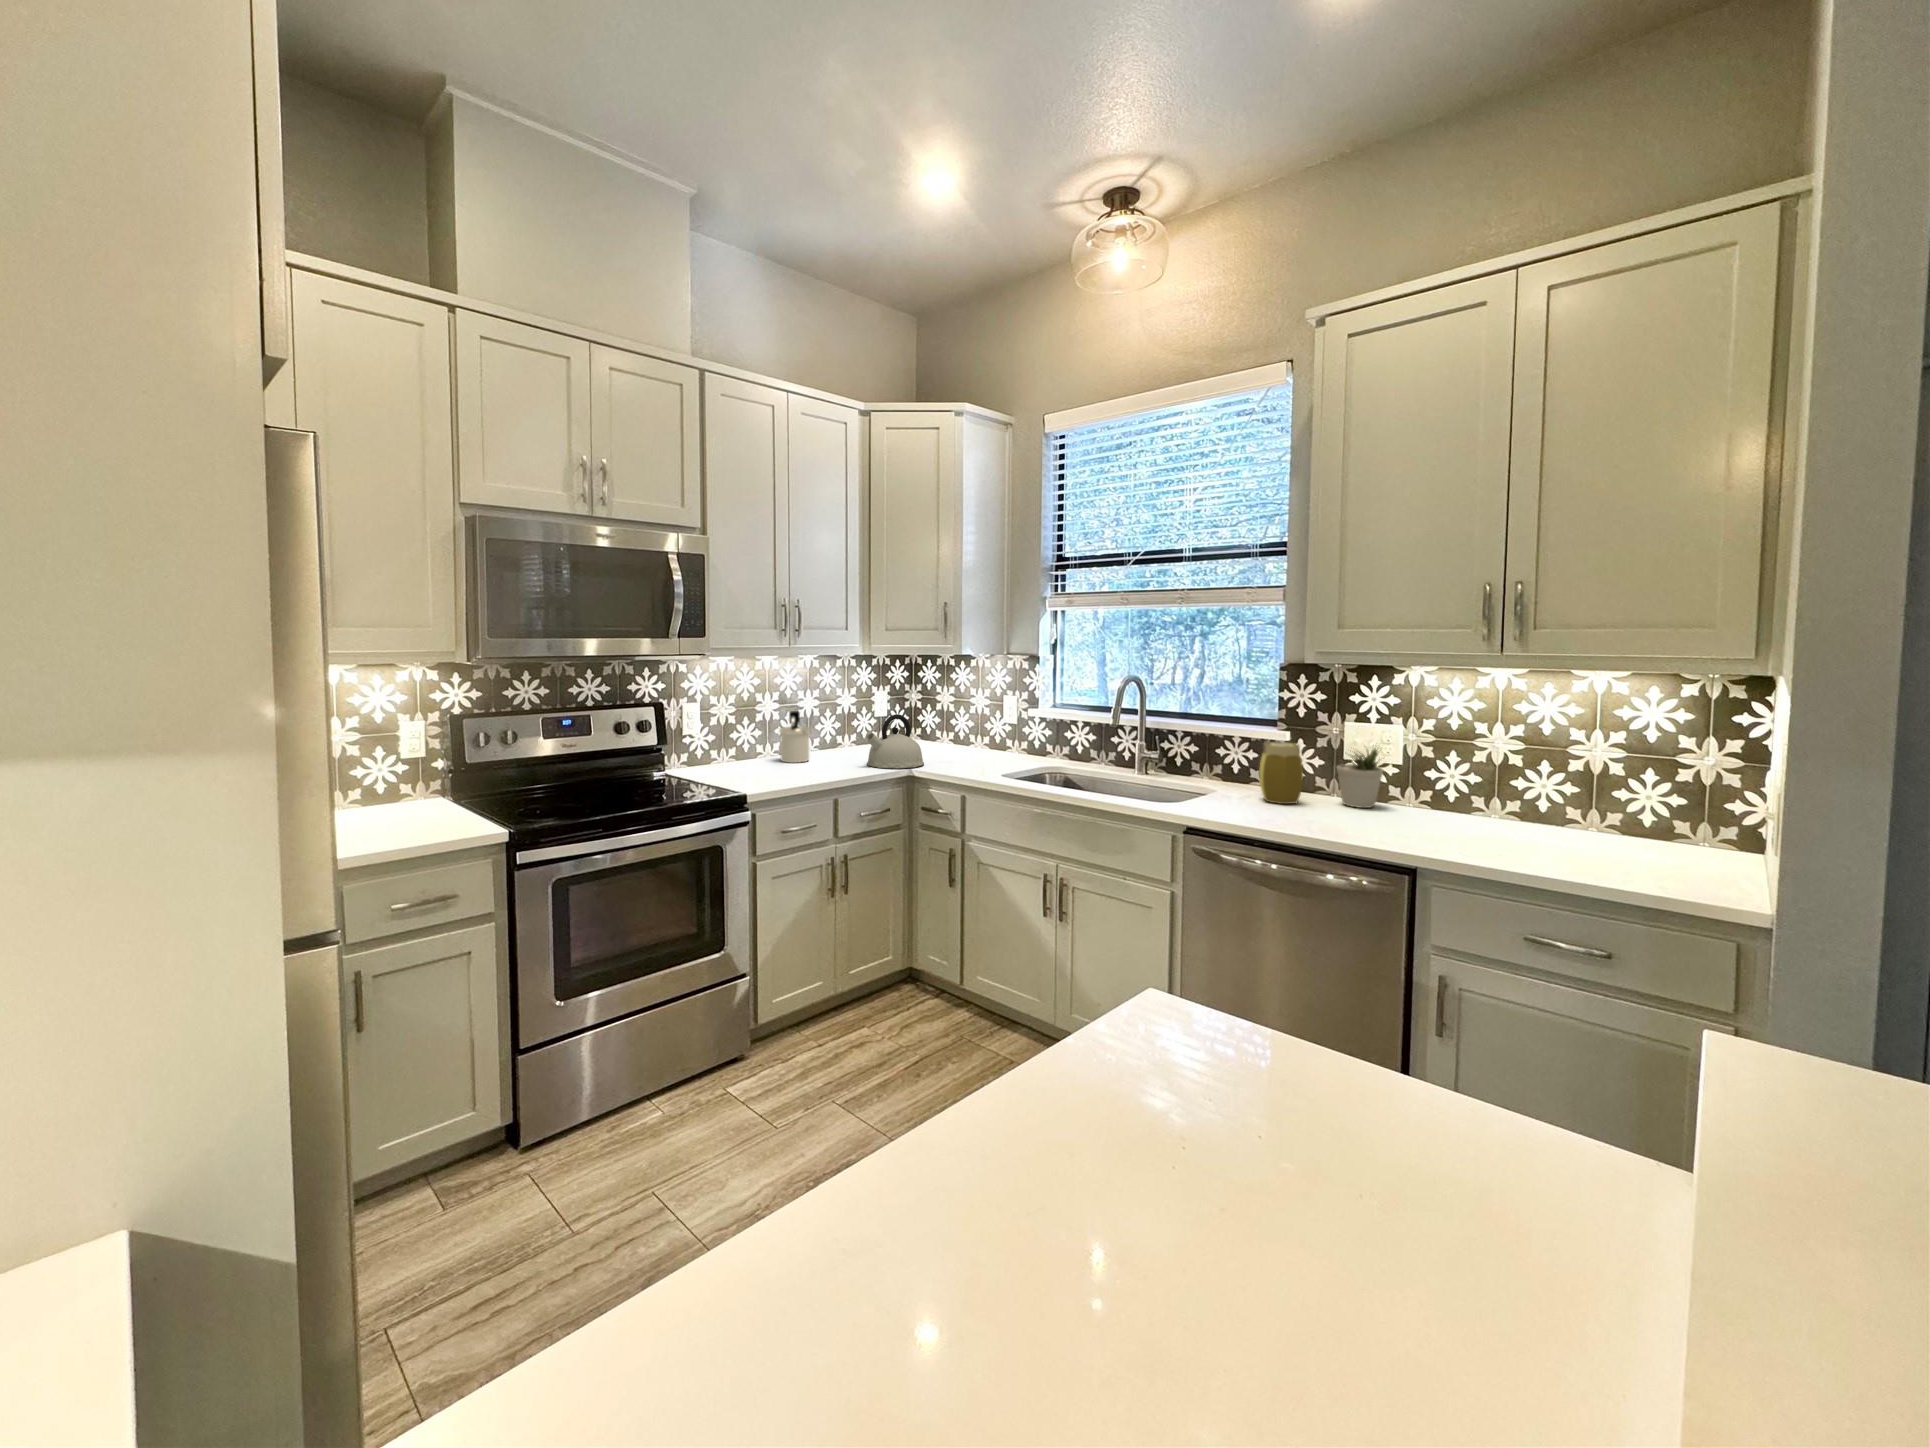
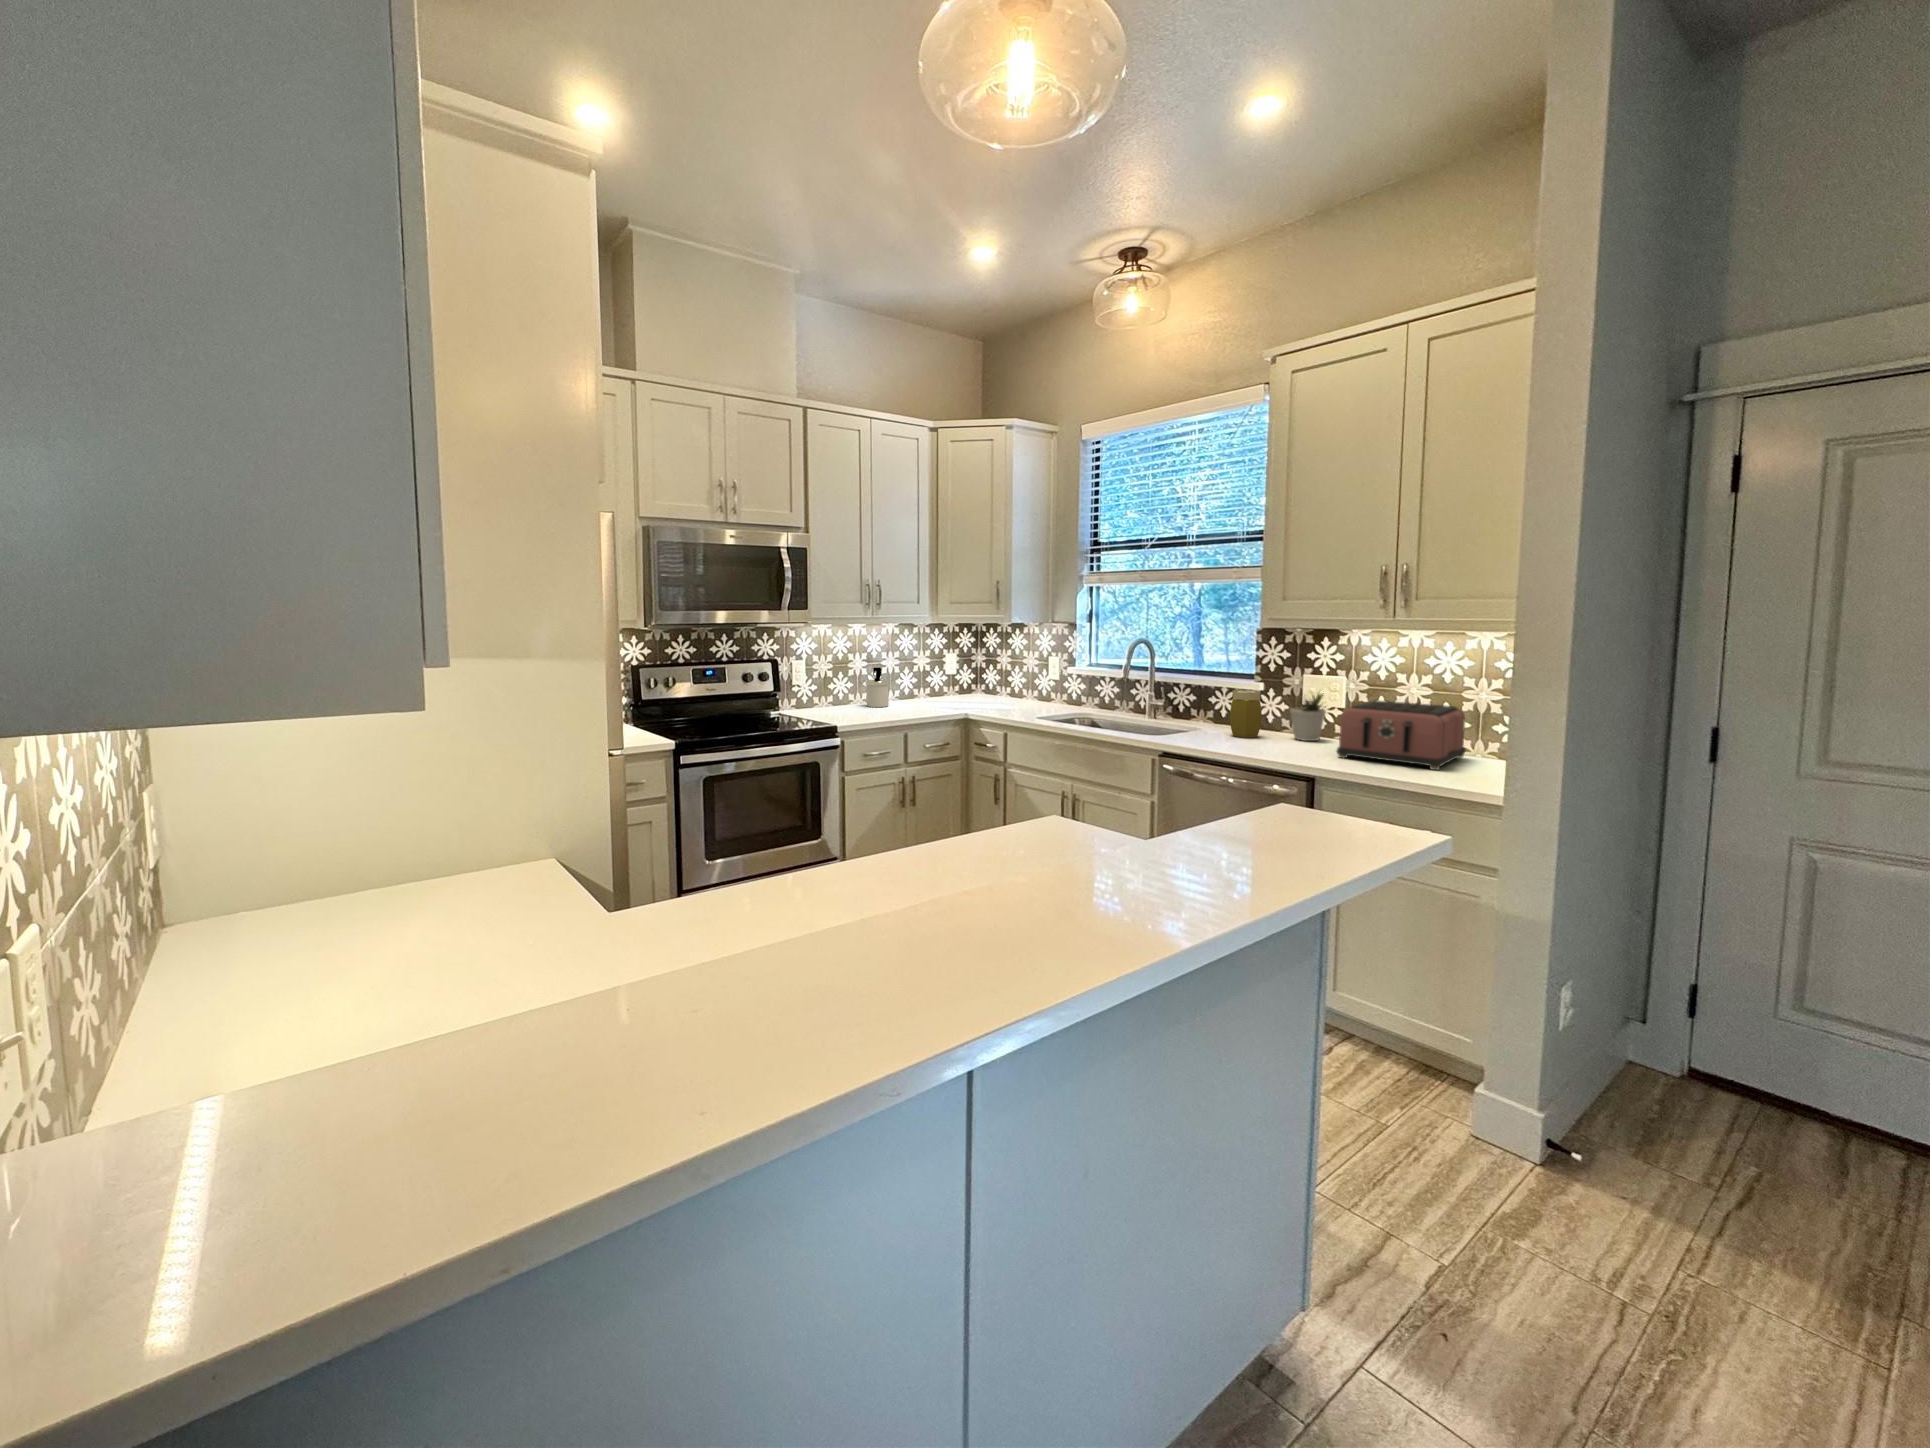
kettle: present [866,714,924,768] -> none [931,670,977,712]
toaster: none [1429,757,1584,857] -> present [1337,700,1466,770]

